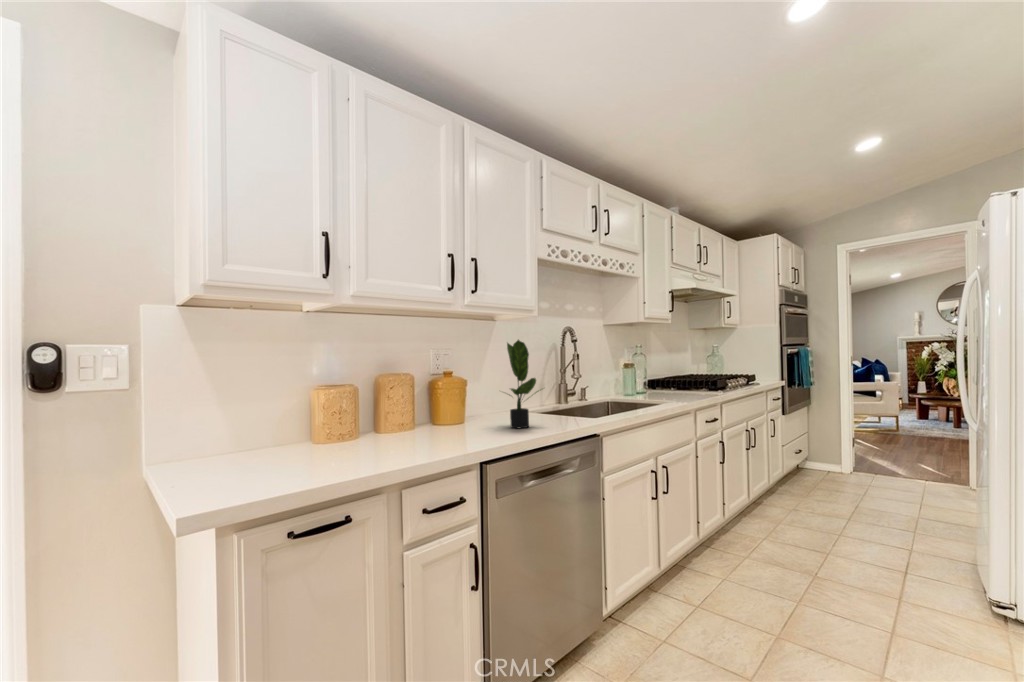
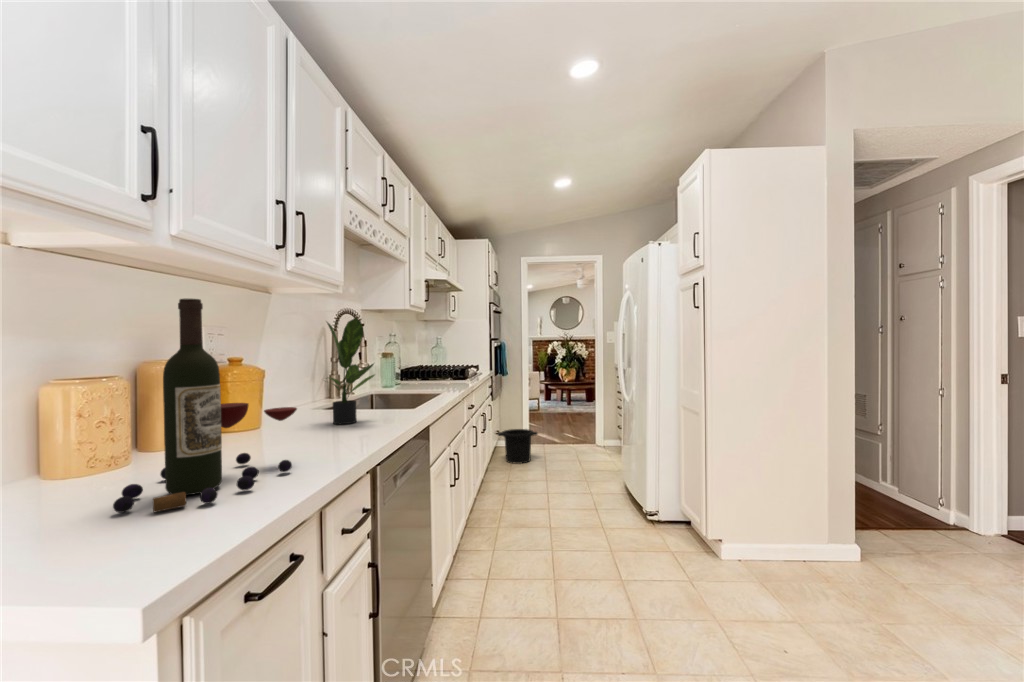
wine bottle: none [293,341,426,473] -> present [113,299,297,513]
trash can: none [795,451,853,495] -> present [498,429,537,464]

